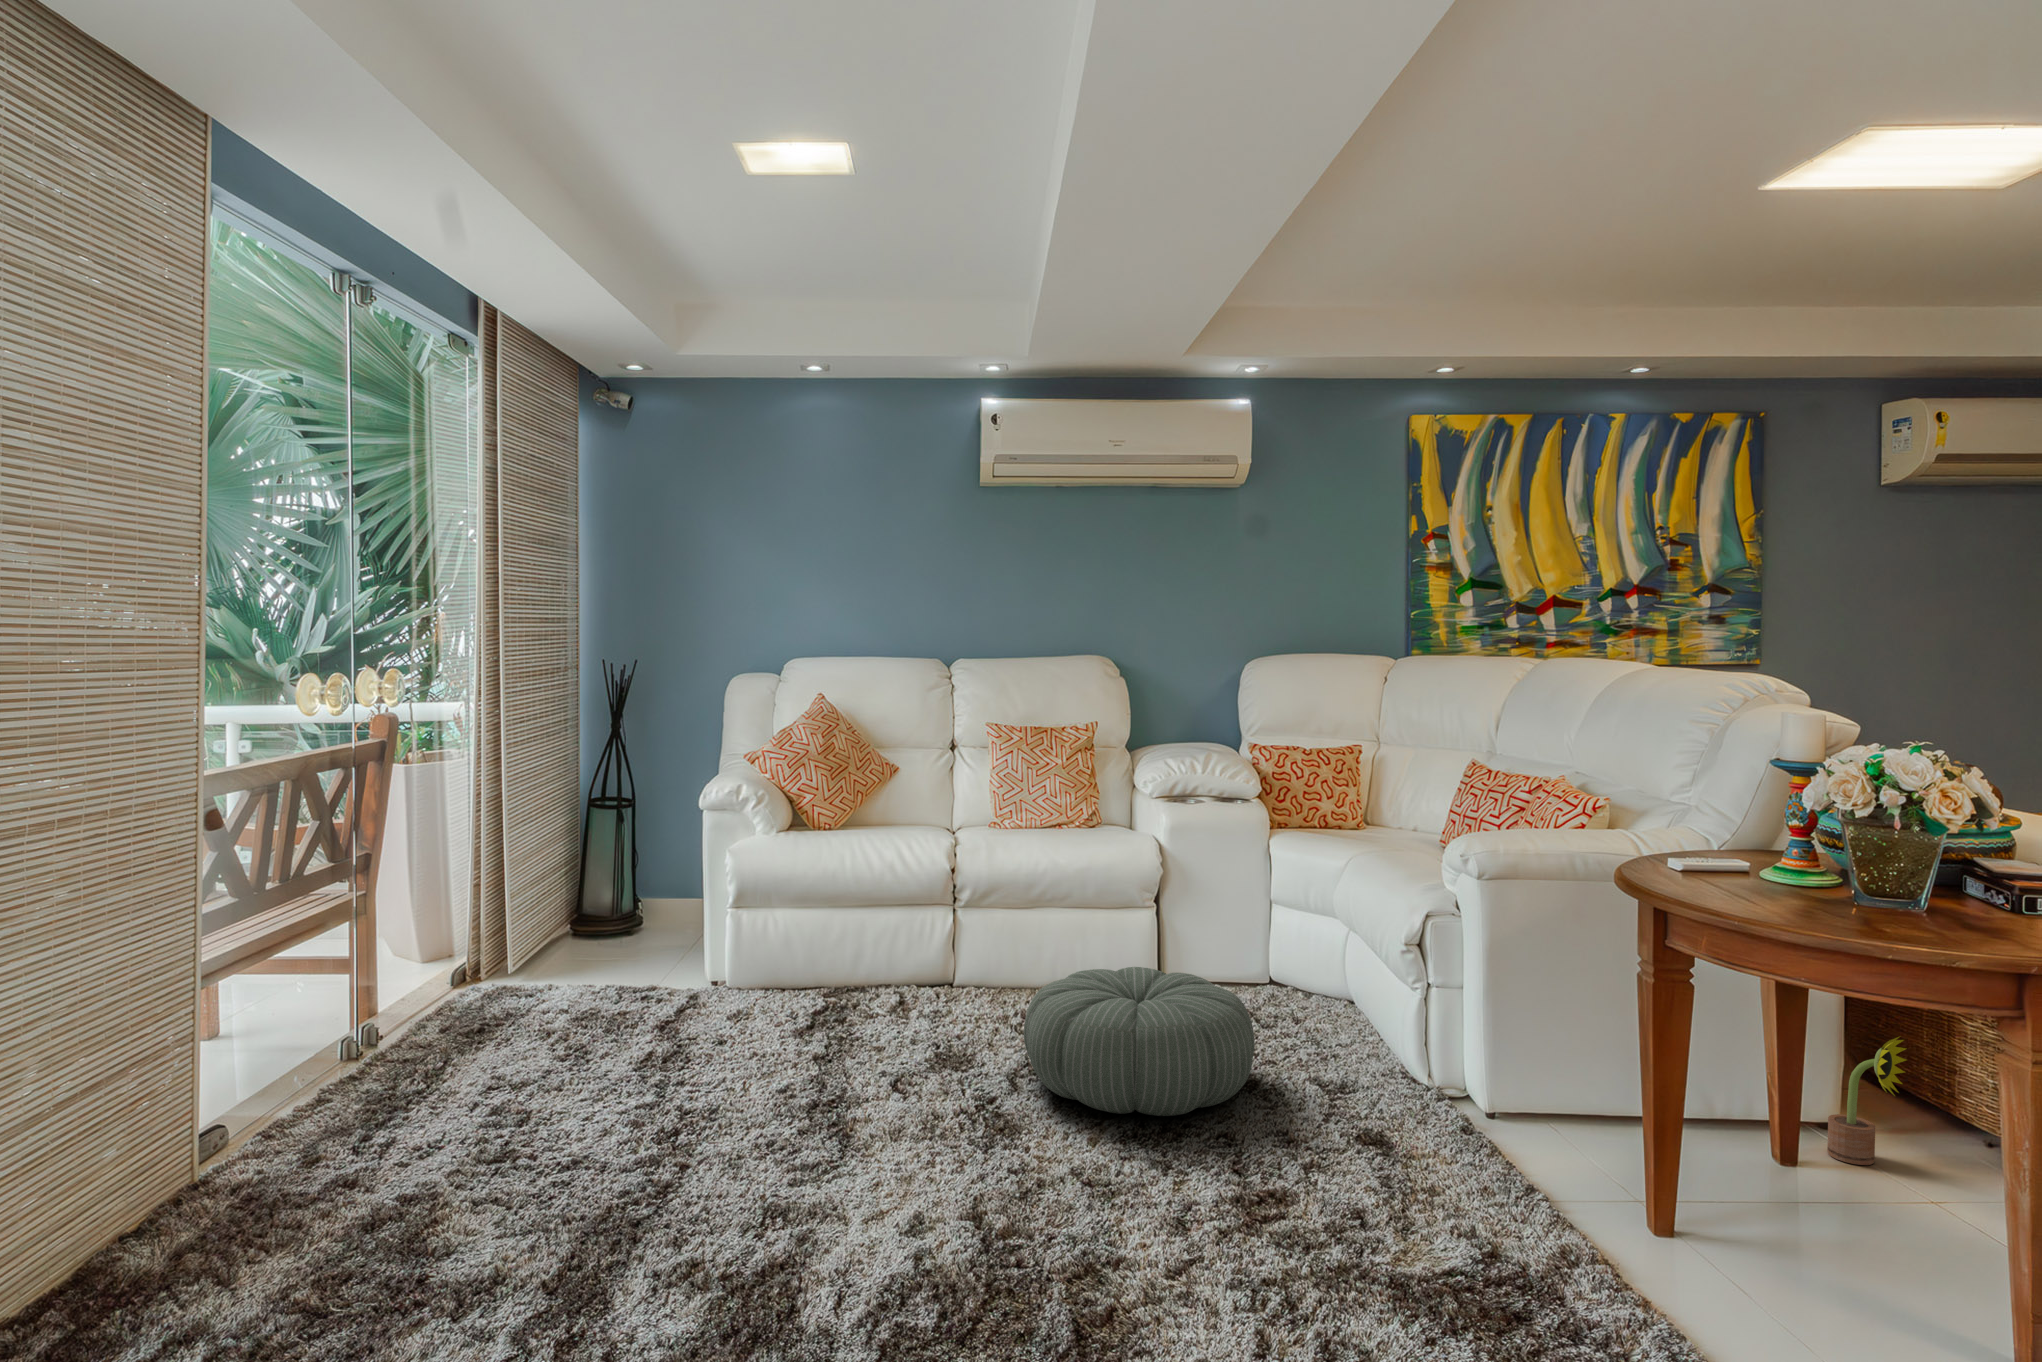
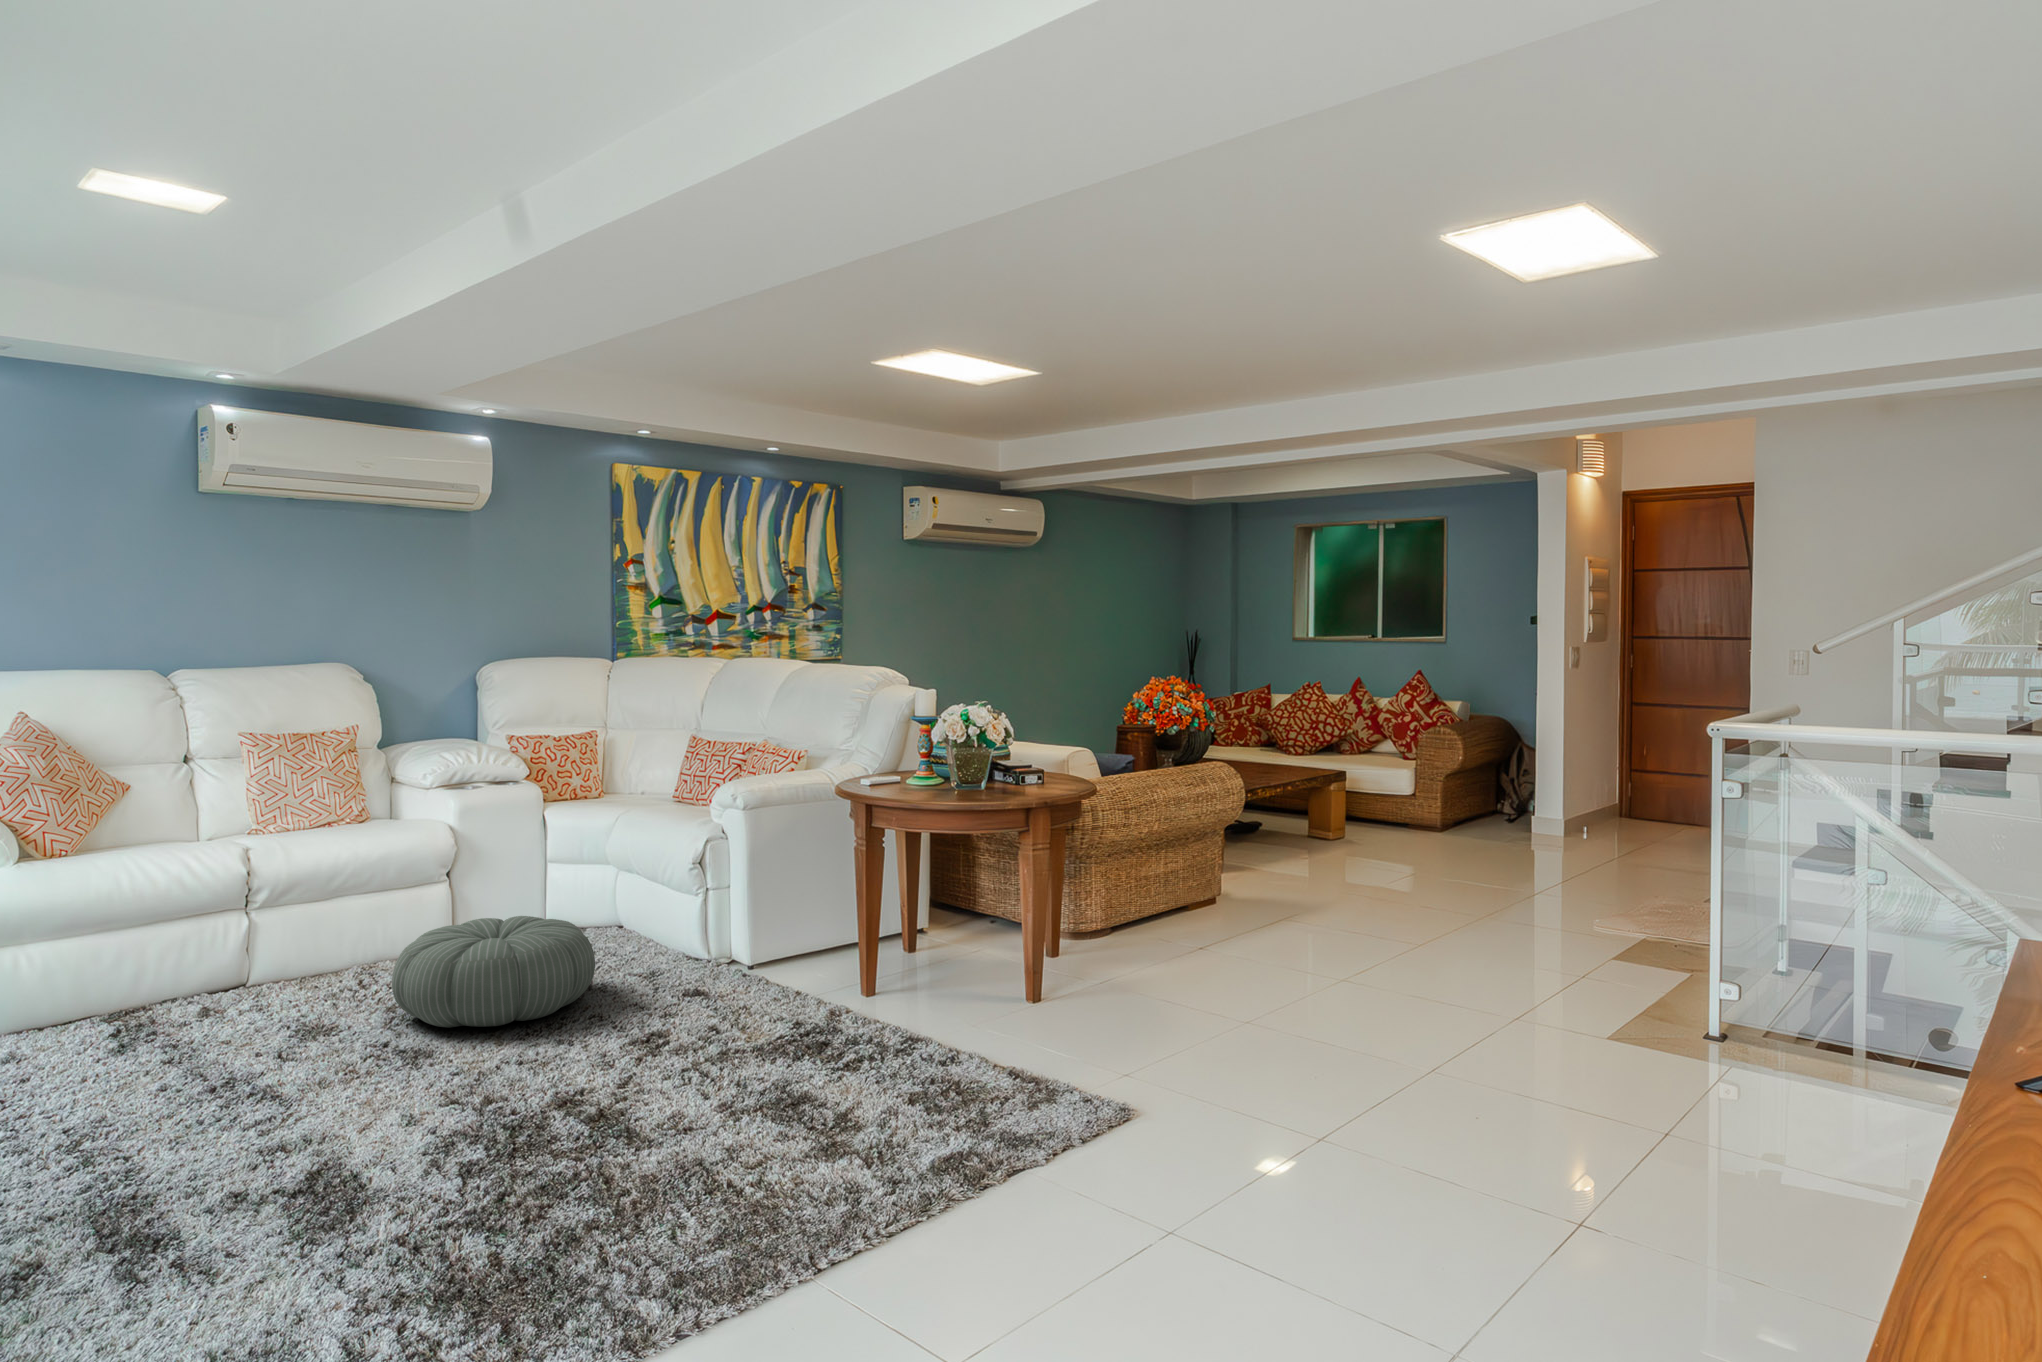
decorative plant: present [1827,1037,1906,1165] -> none [931,867,966,945]

